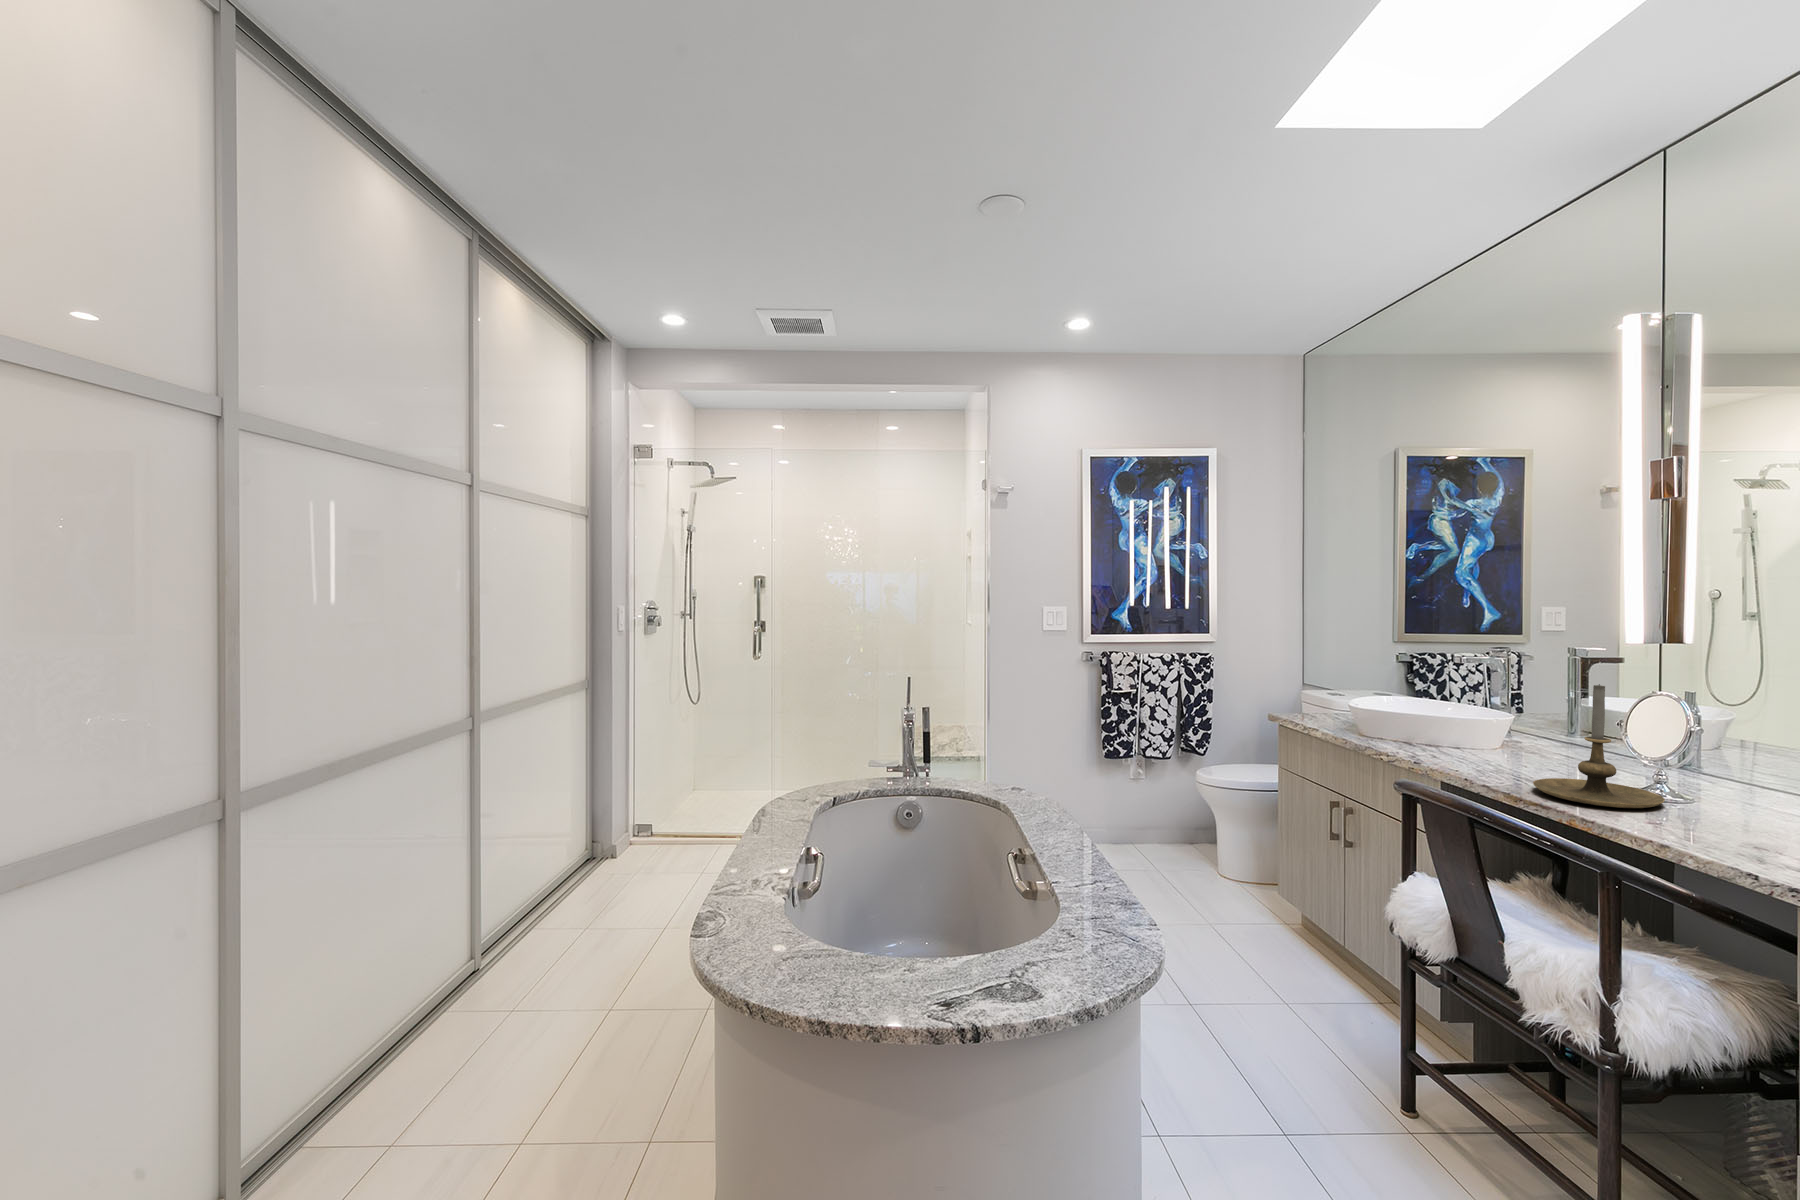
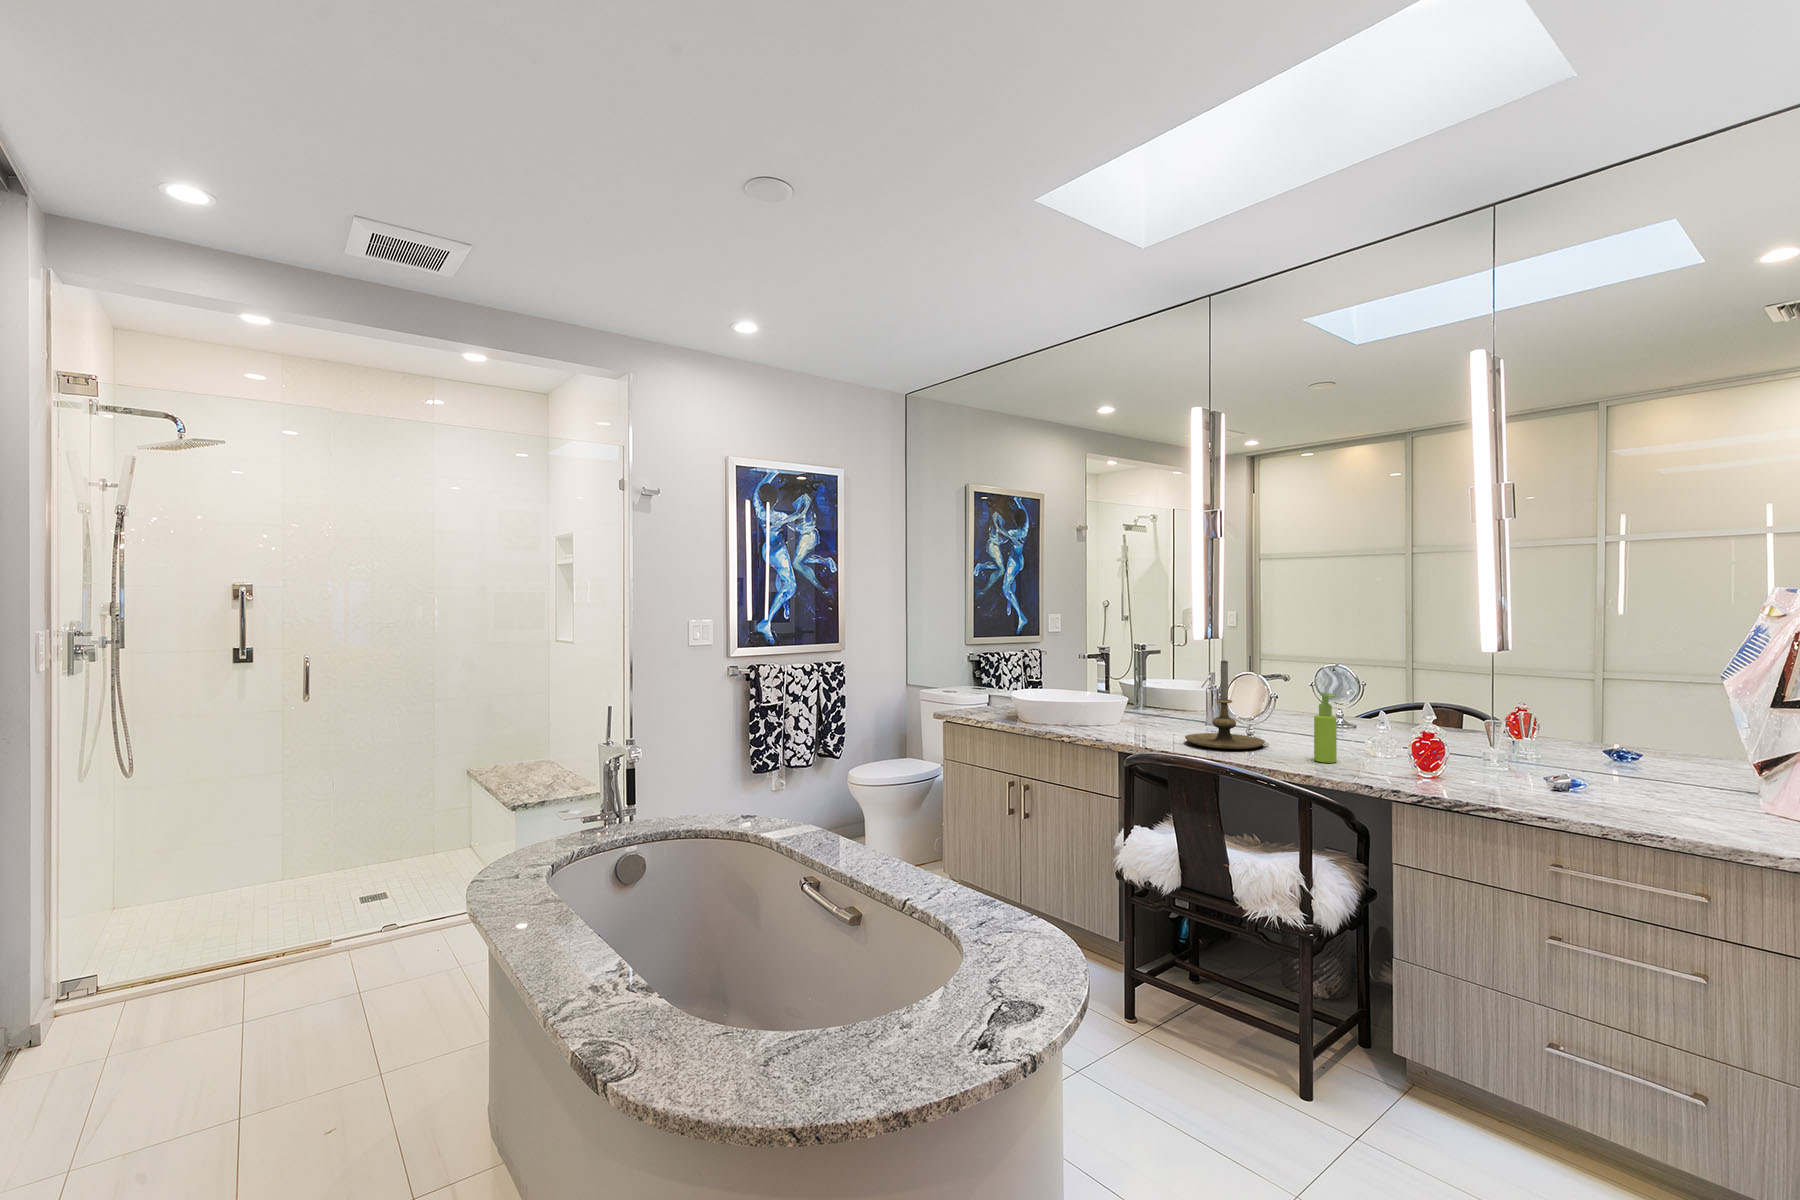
soap dispenser: none [1704,744,1747,846] -> present [1314,693,1337,763]

